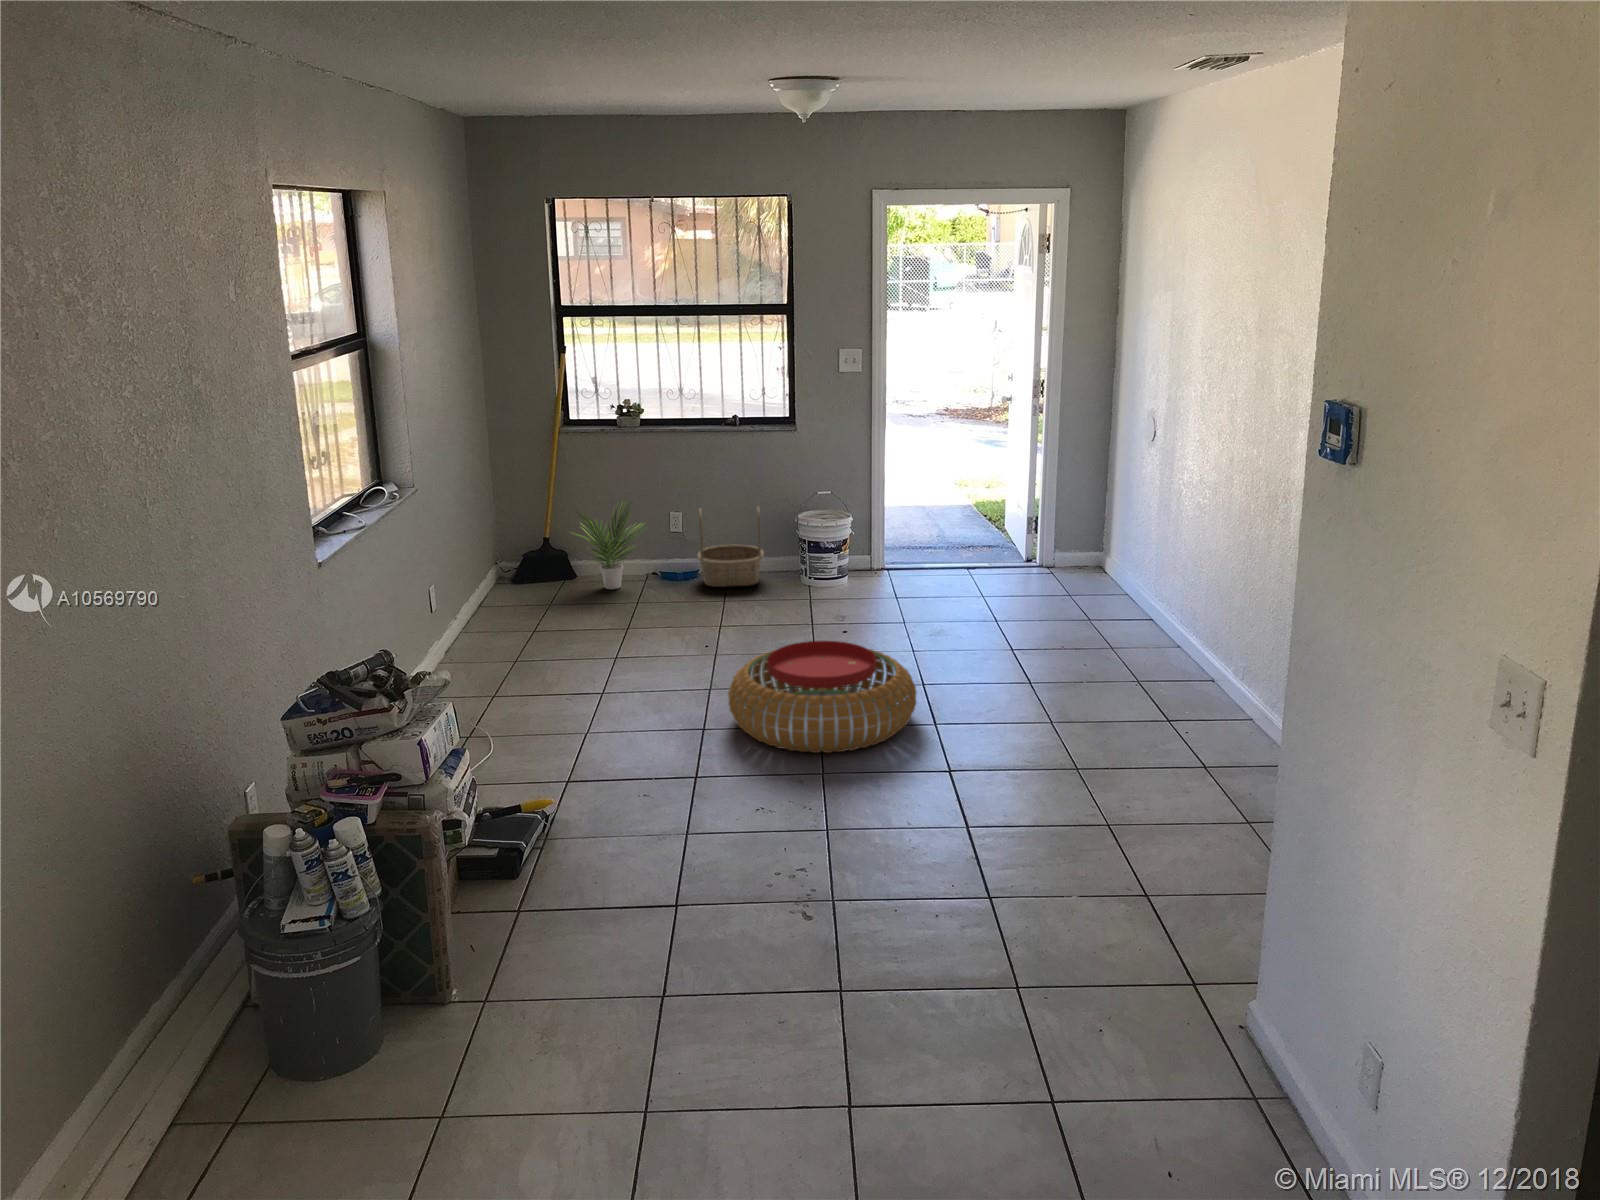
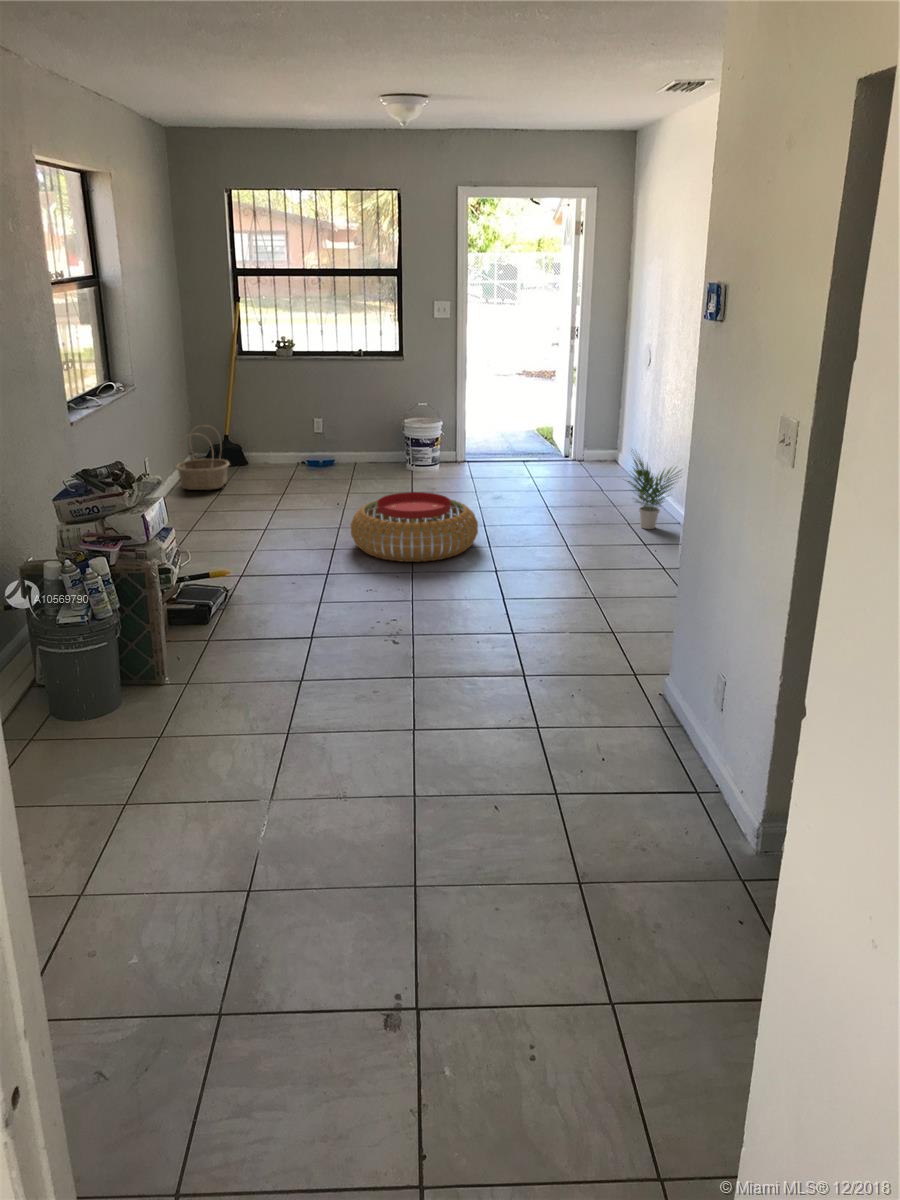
potted plant: present [576,499,648,589] -> present [627,458,681,529]
basket: present [697,507,764,587] -> present [176,425,229,490]

